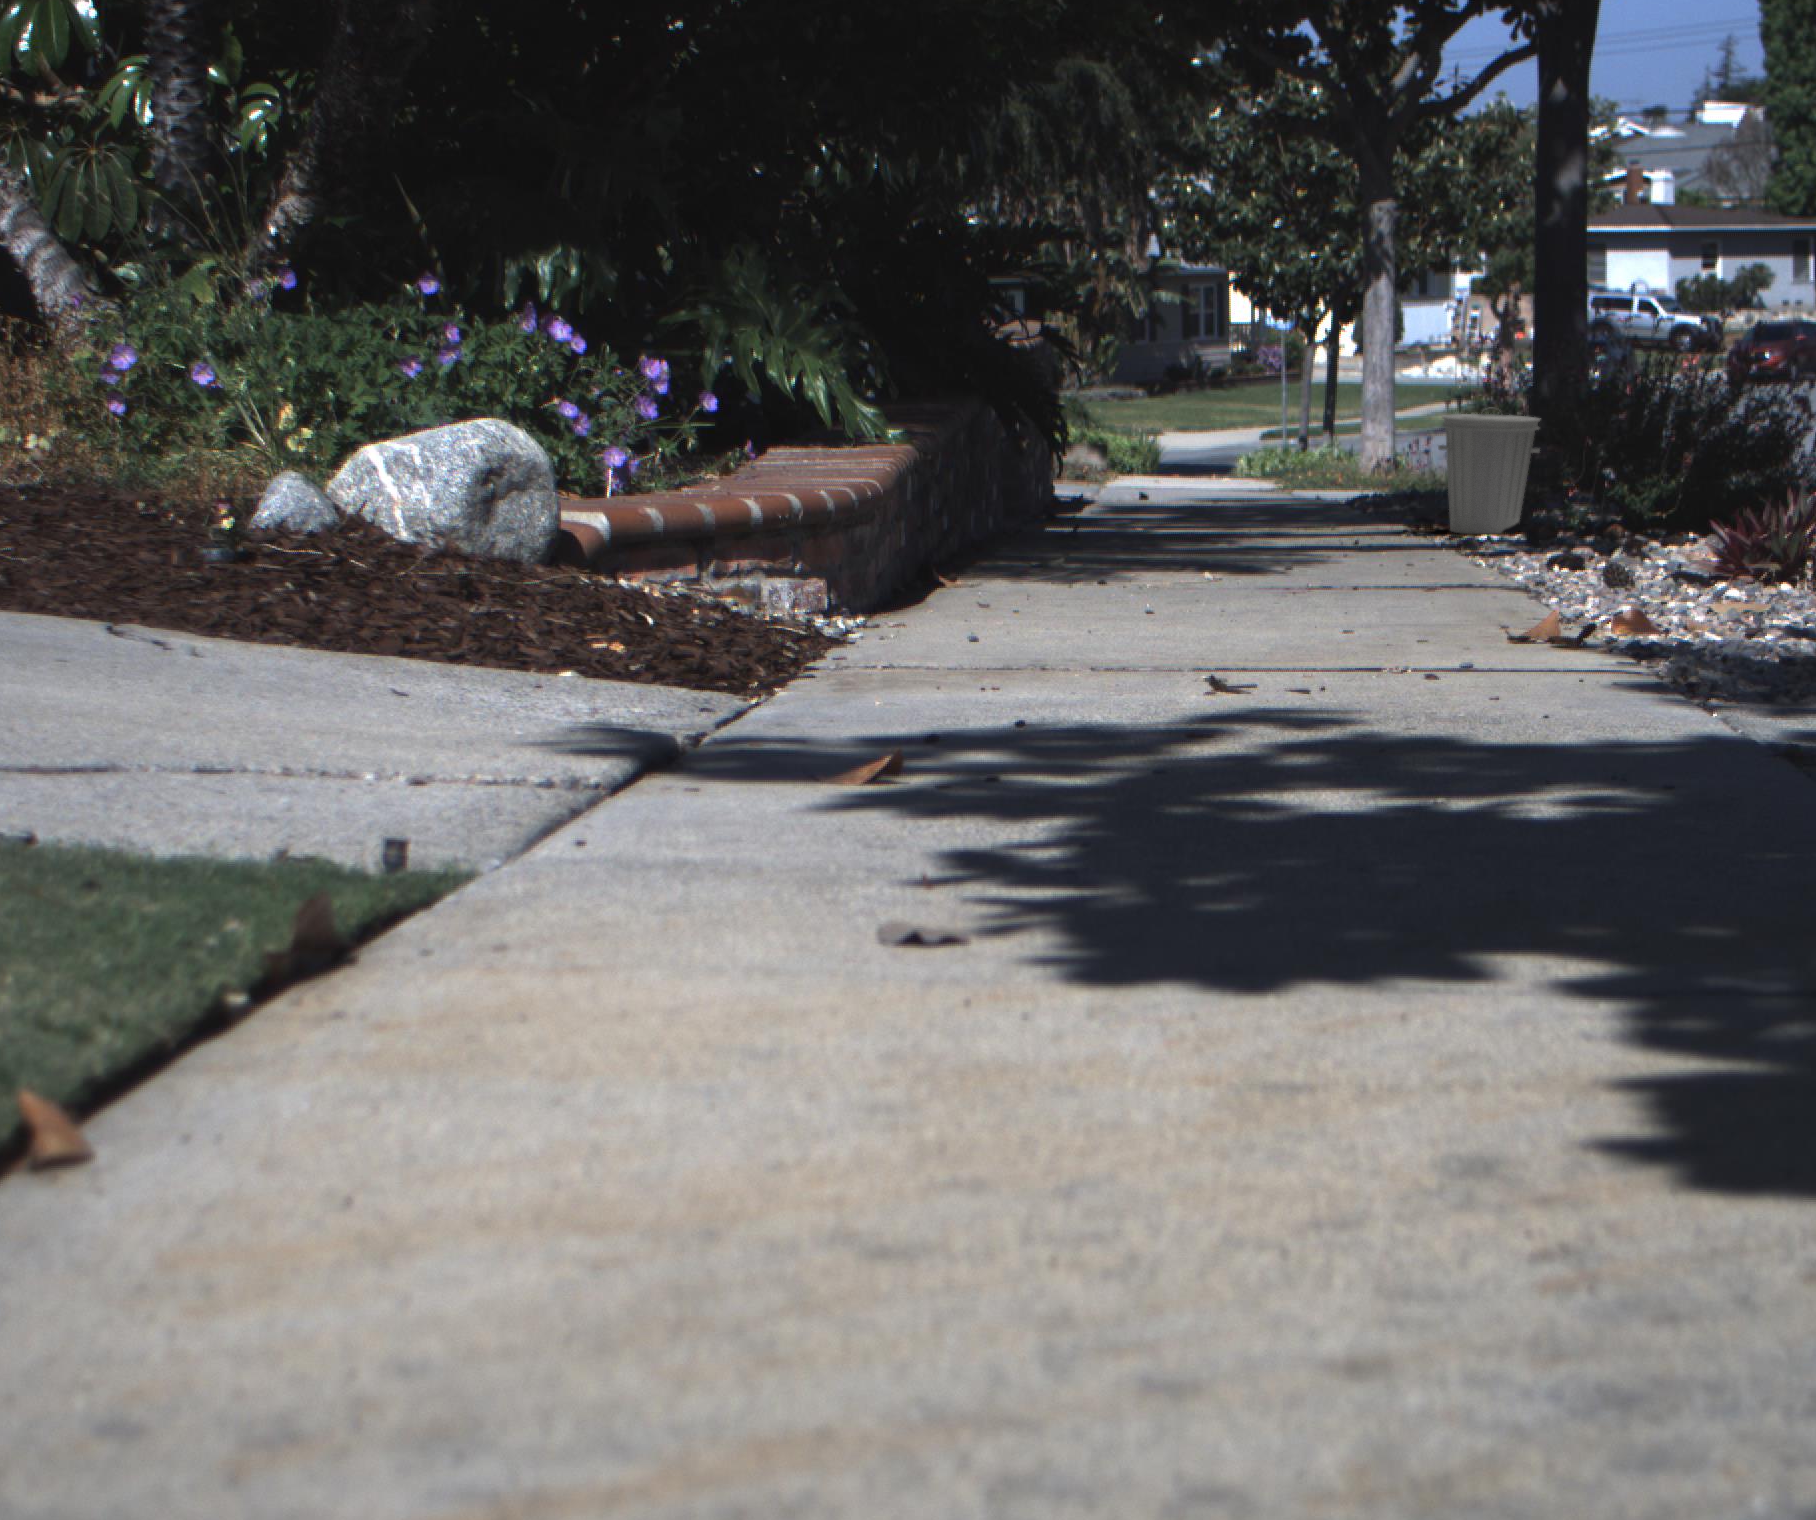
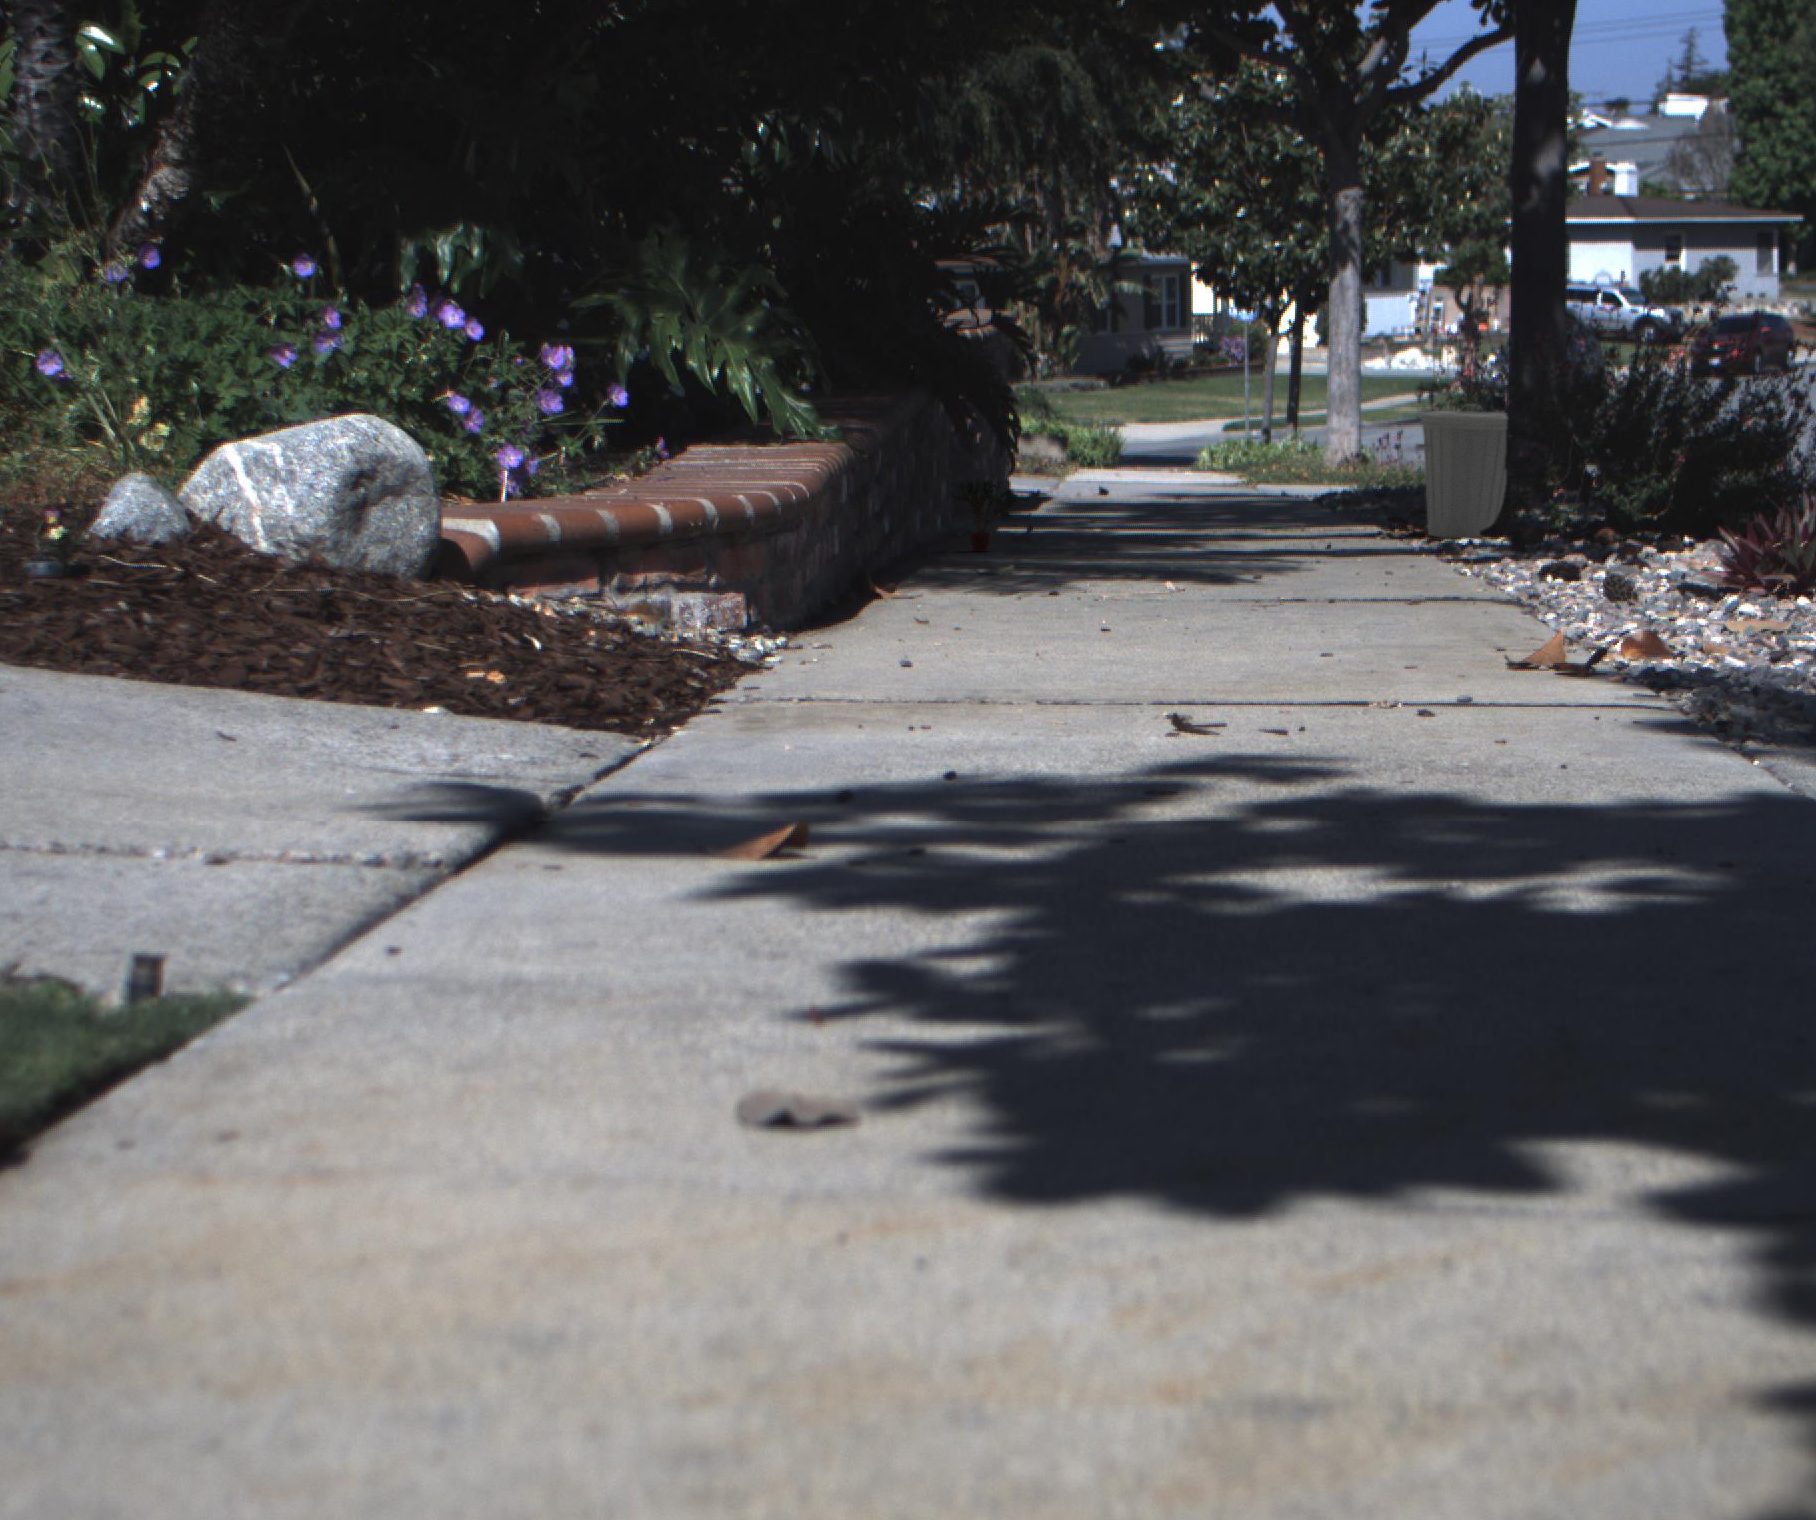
potted plant: none [999,478,1065,548] -> present [952,480,1016,552]

